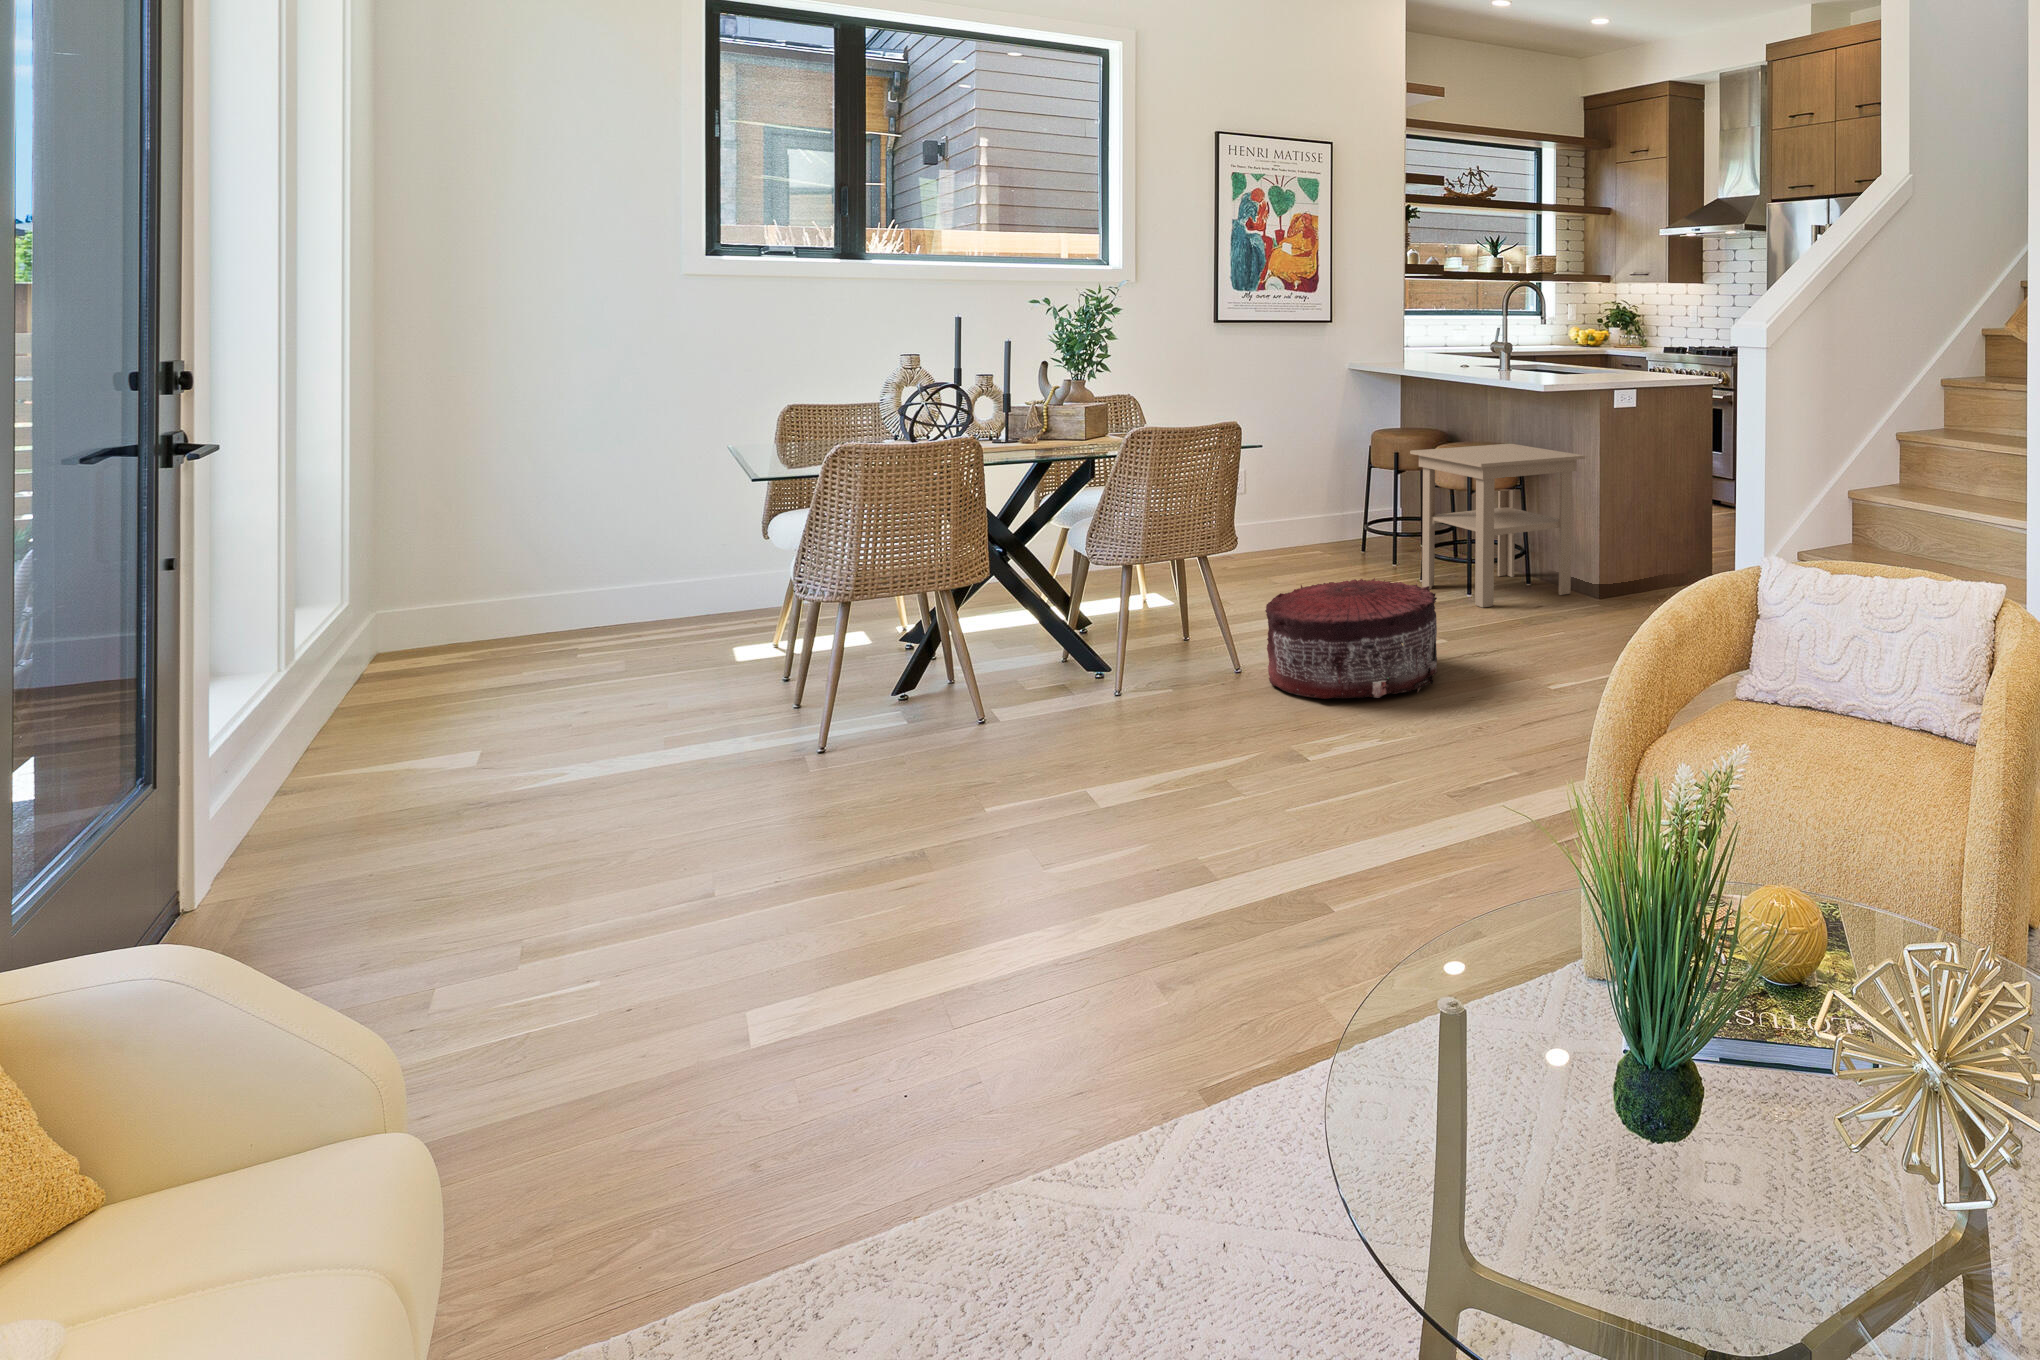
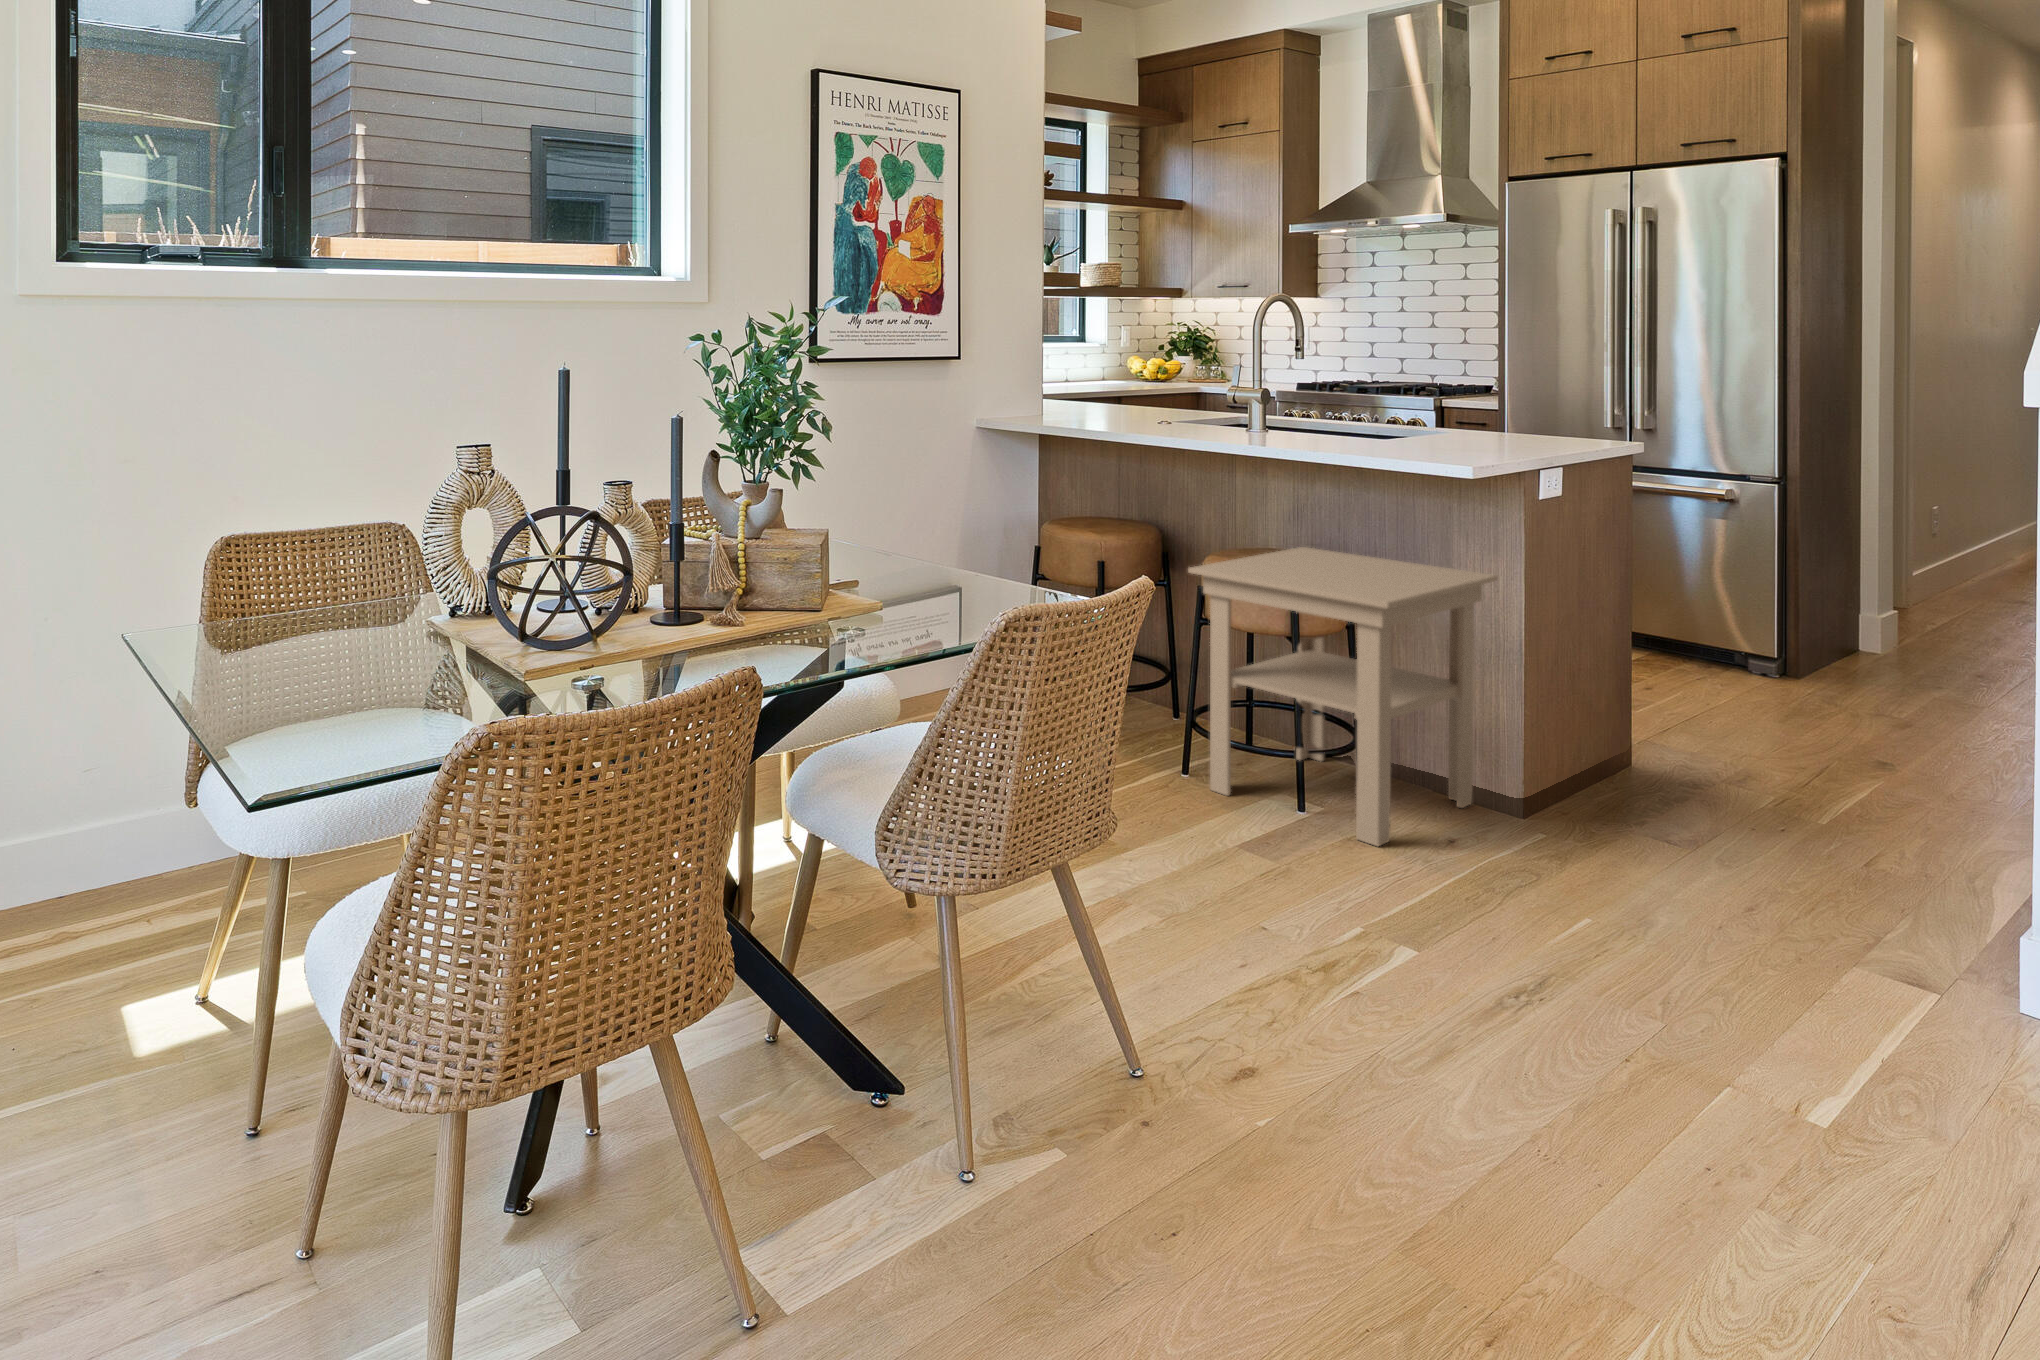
pouf: present [1265,578,1437,699] -> none [1217,859,1643,1212]

